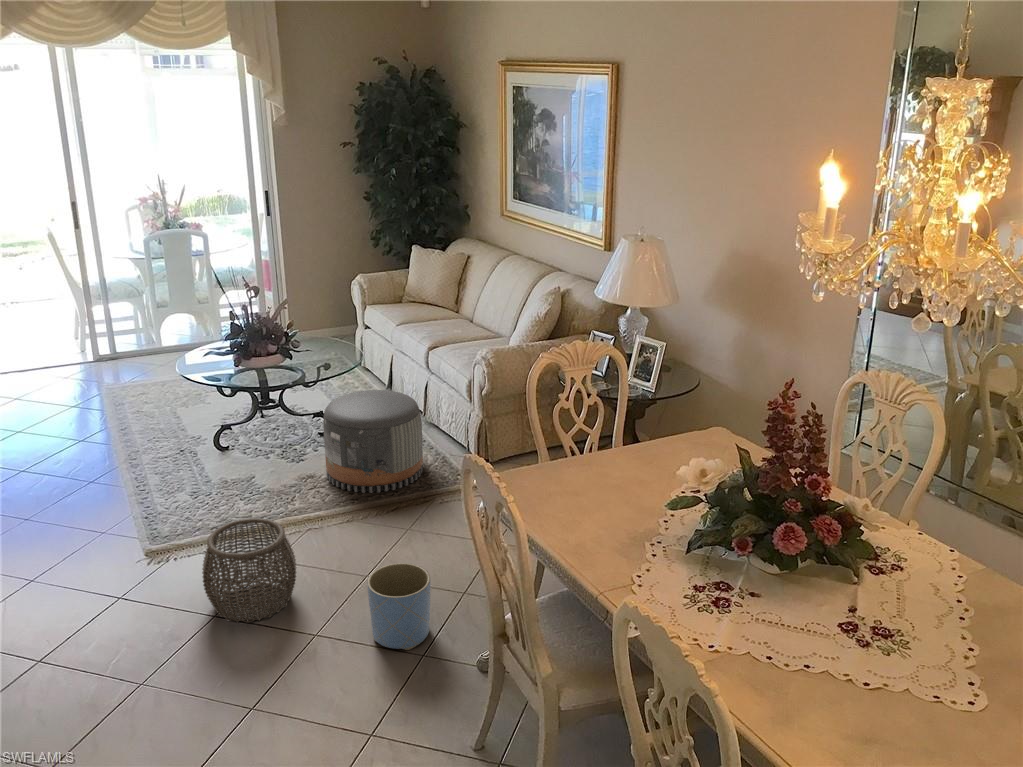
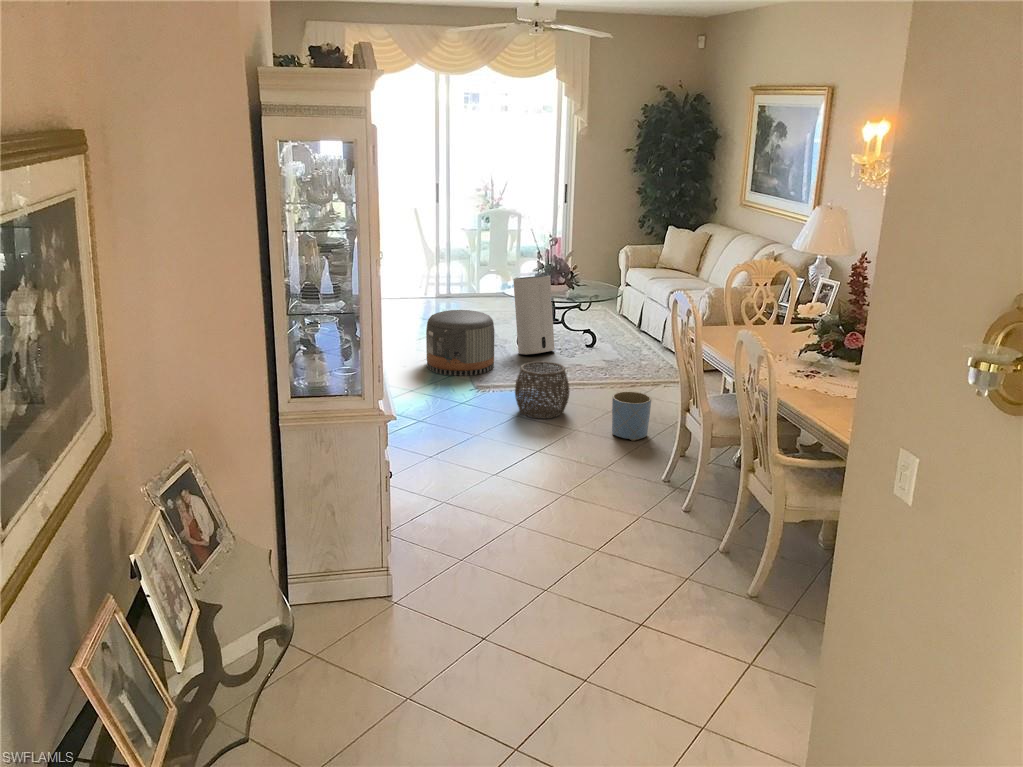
air purifier: none [194,344,272,466] -> present [513,276,555,355]
pouf: present [323,390,423,493] -> present [426,310,494,376]

